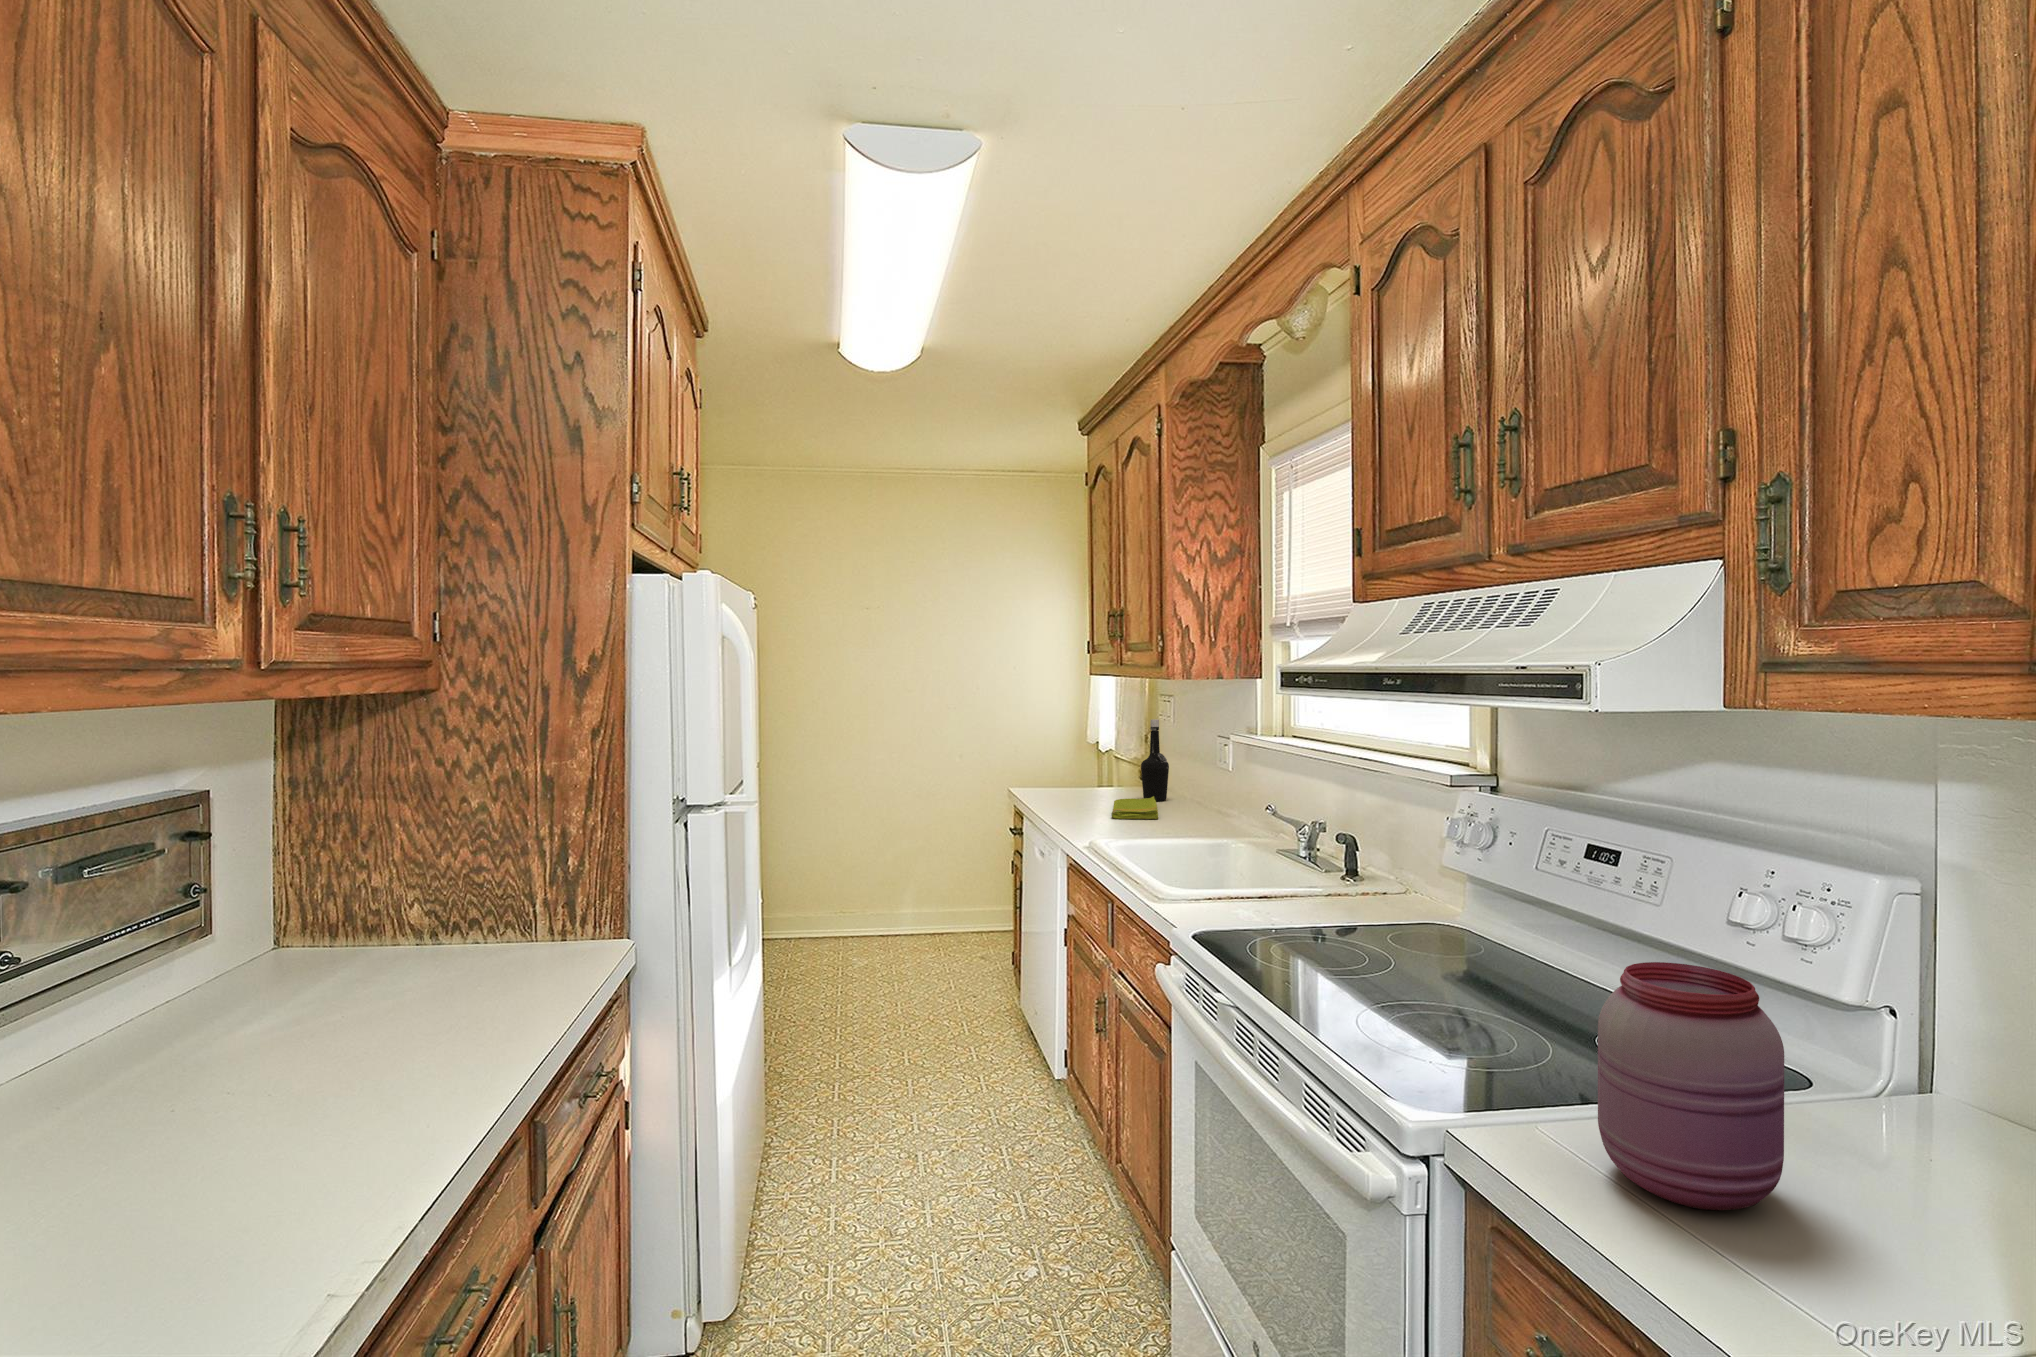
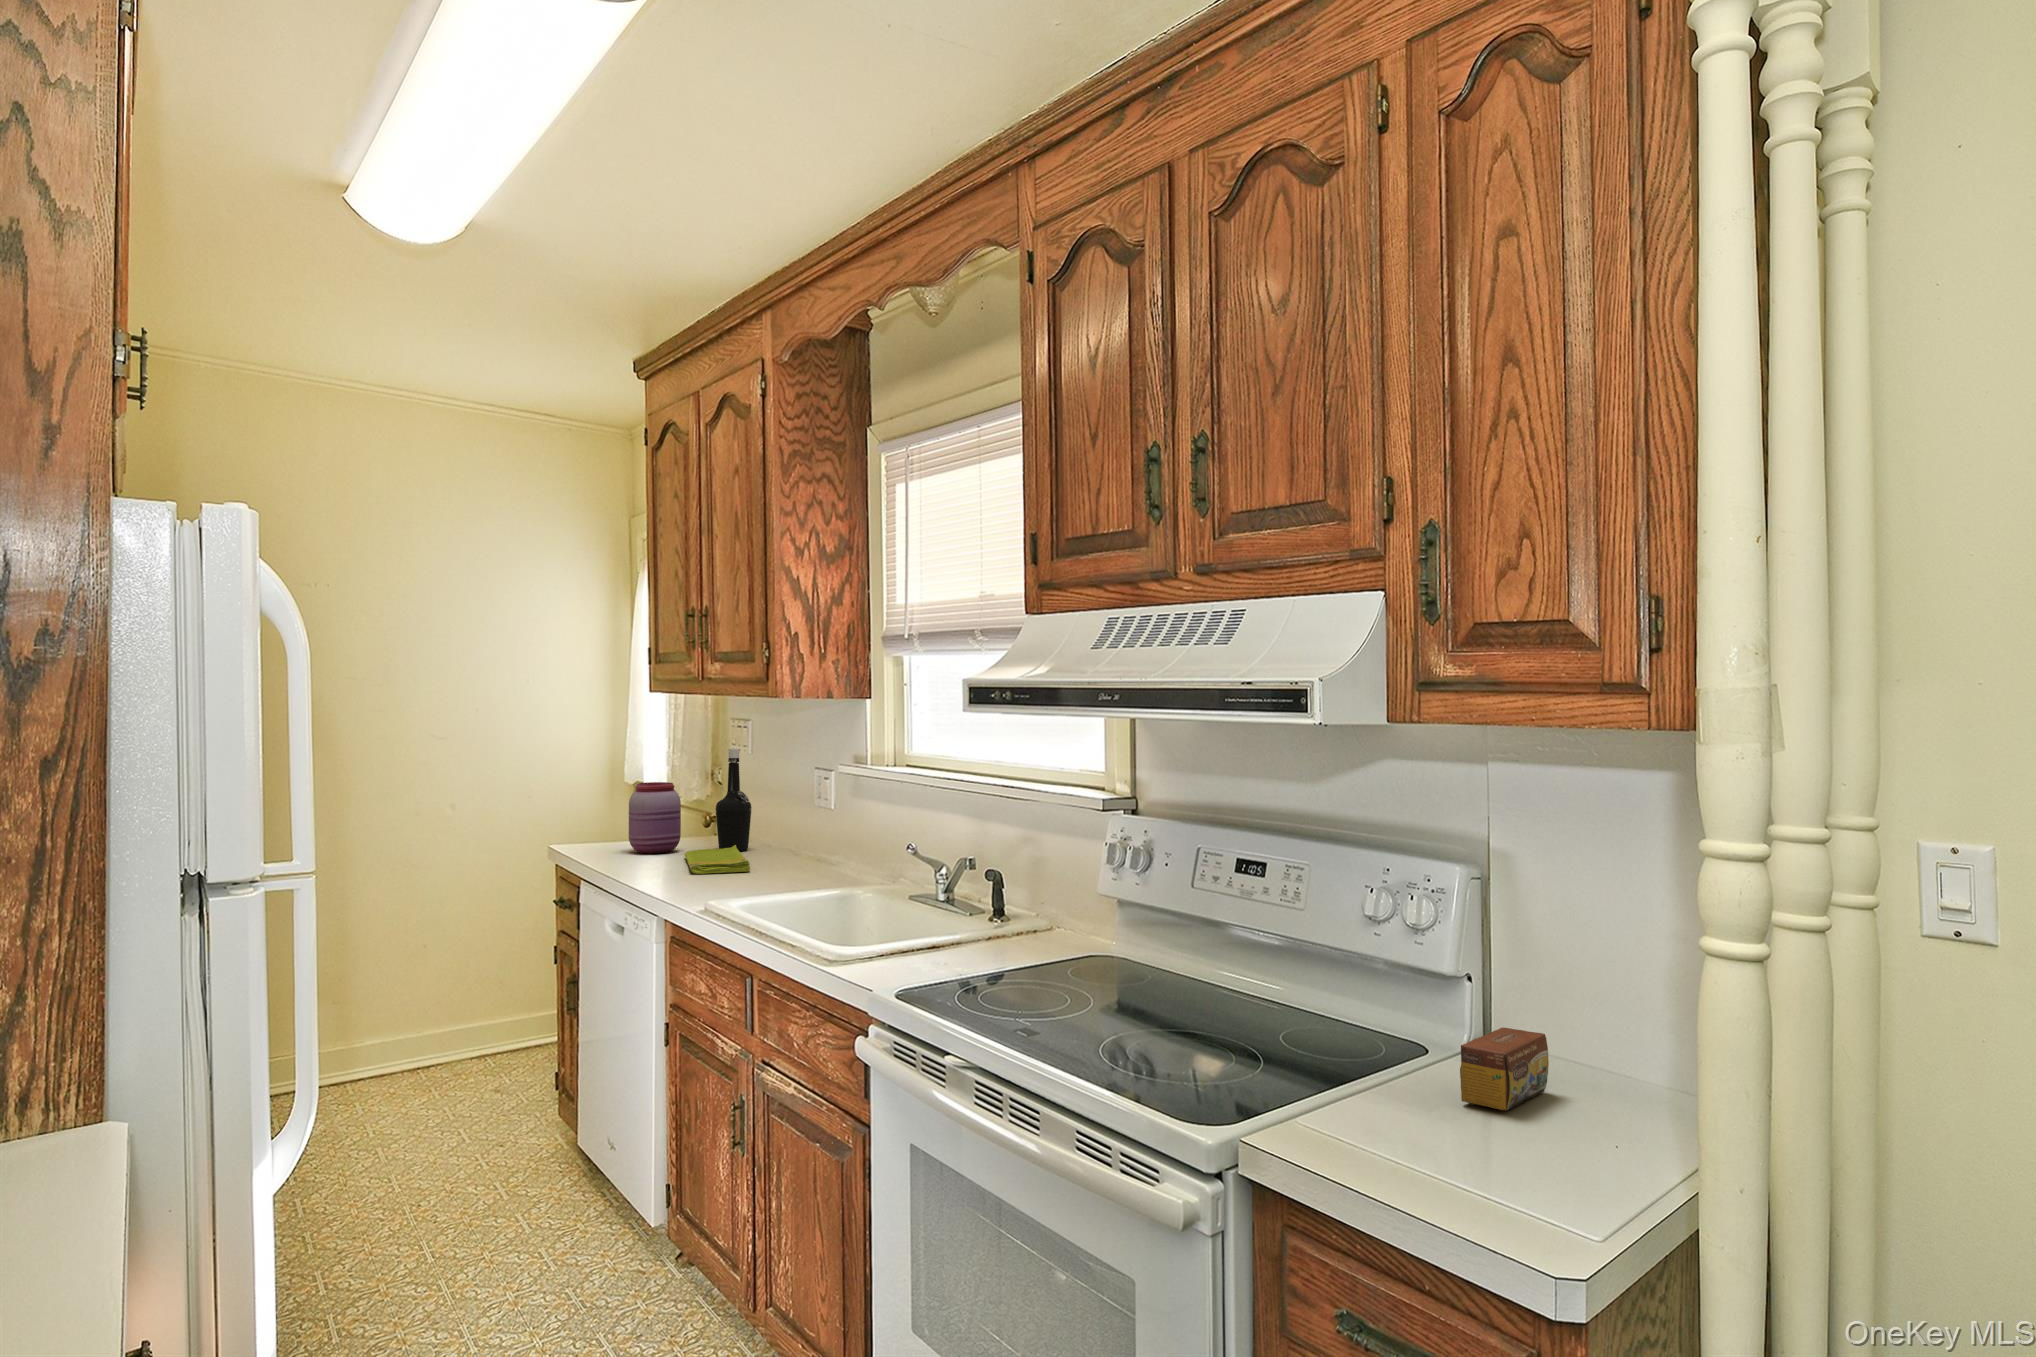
jar: present [1598,962,1784,1211] -> present [629,782,681,854]
tea box: none [1820,1073,1956,1181] -> present [1460,1027,1549,1110]

